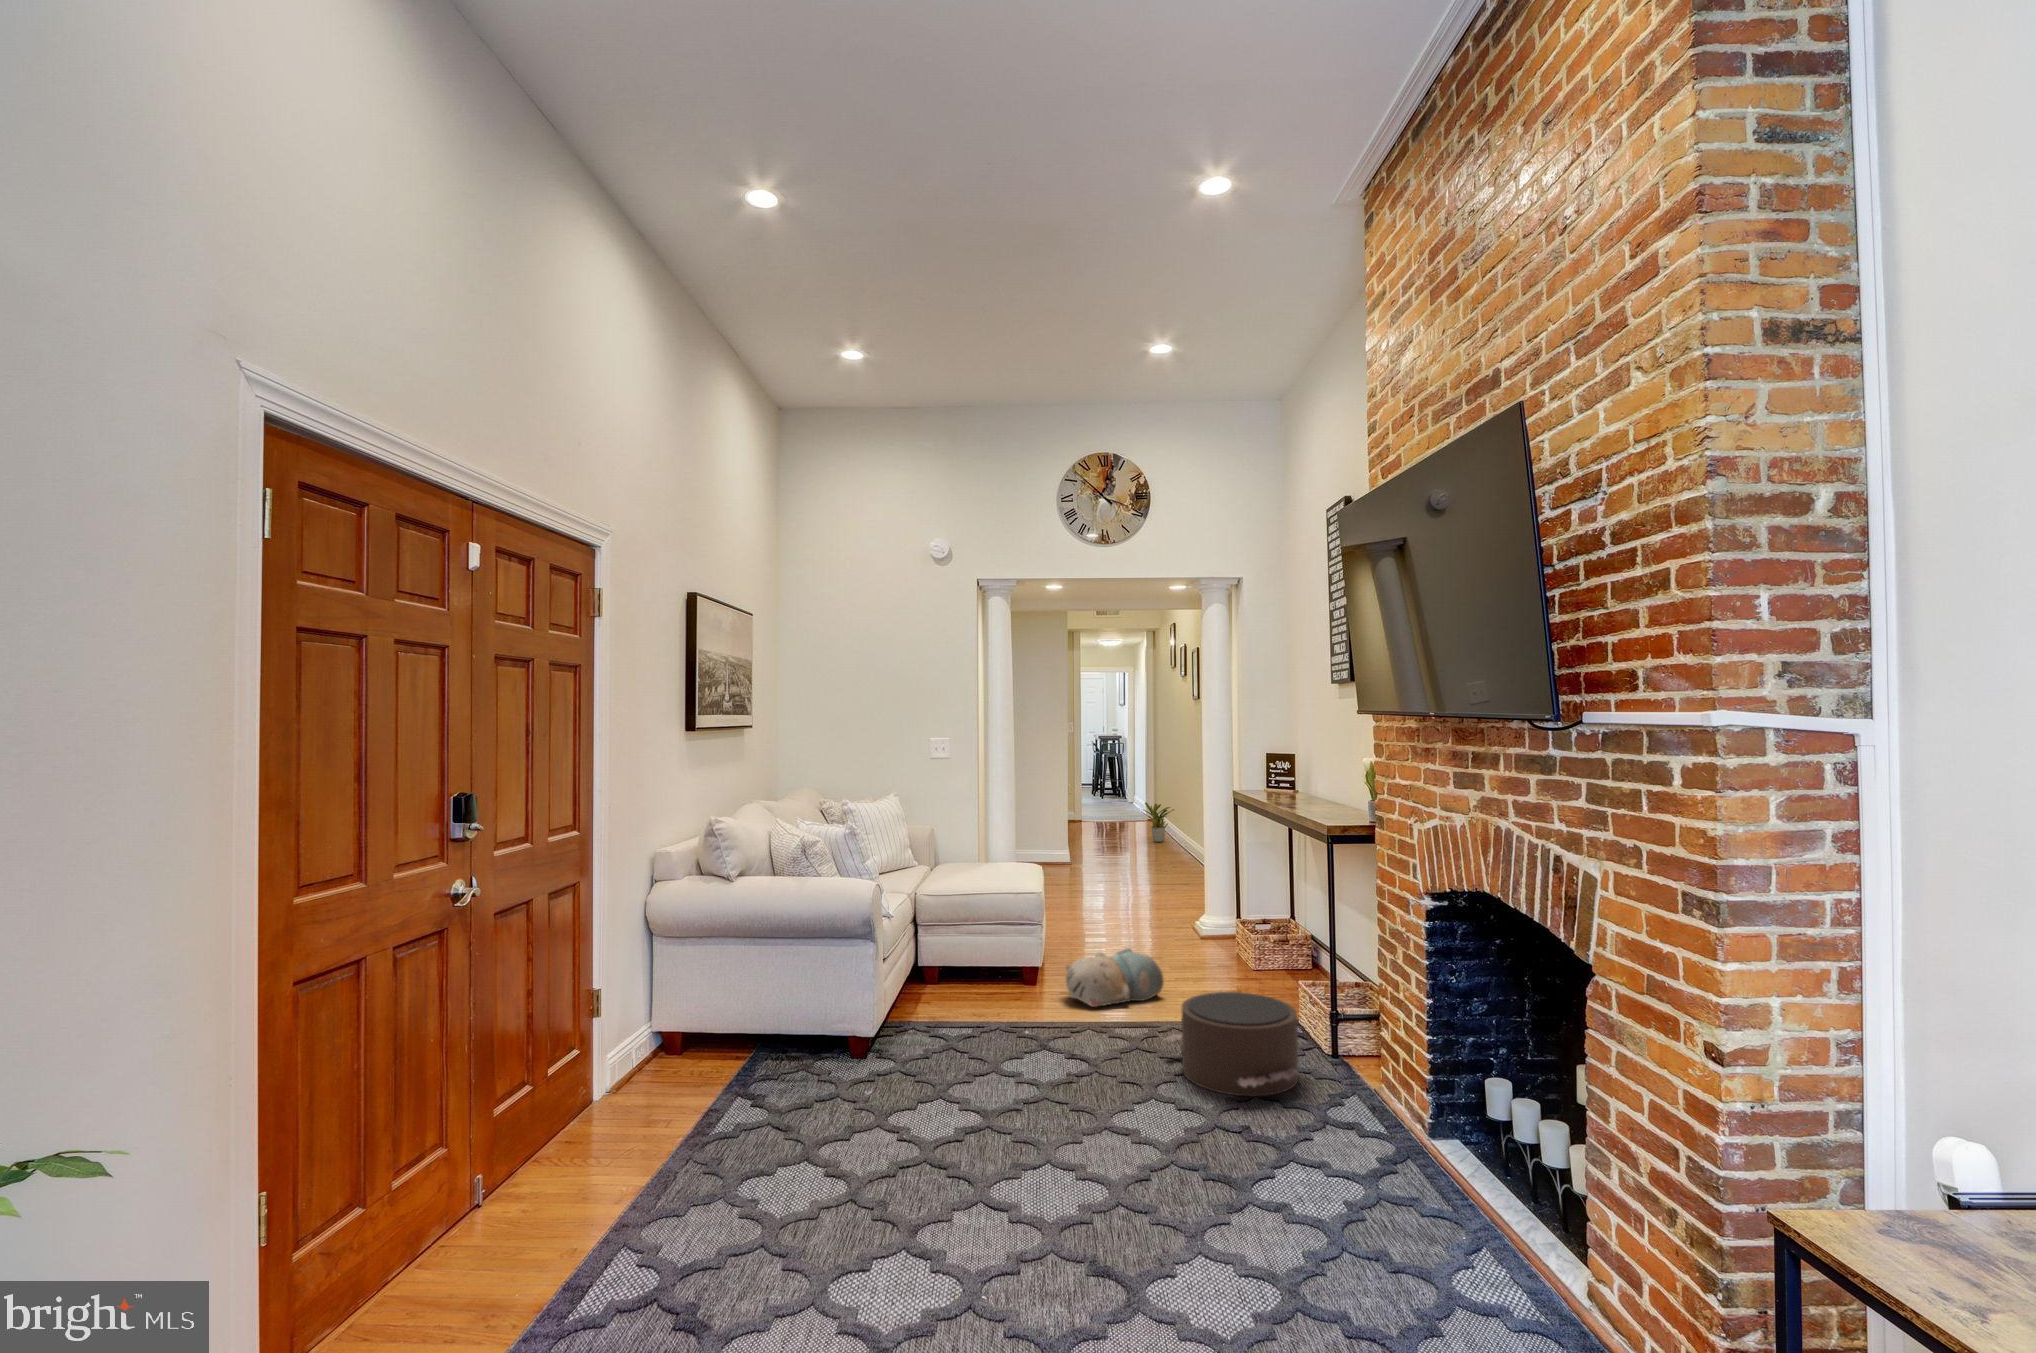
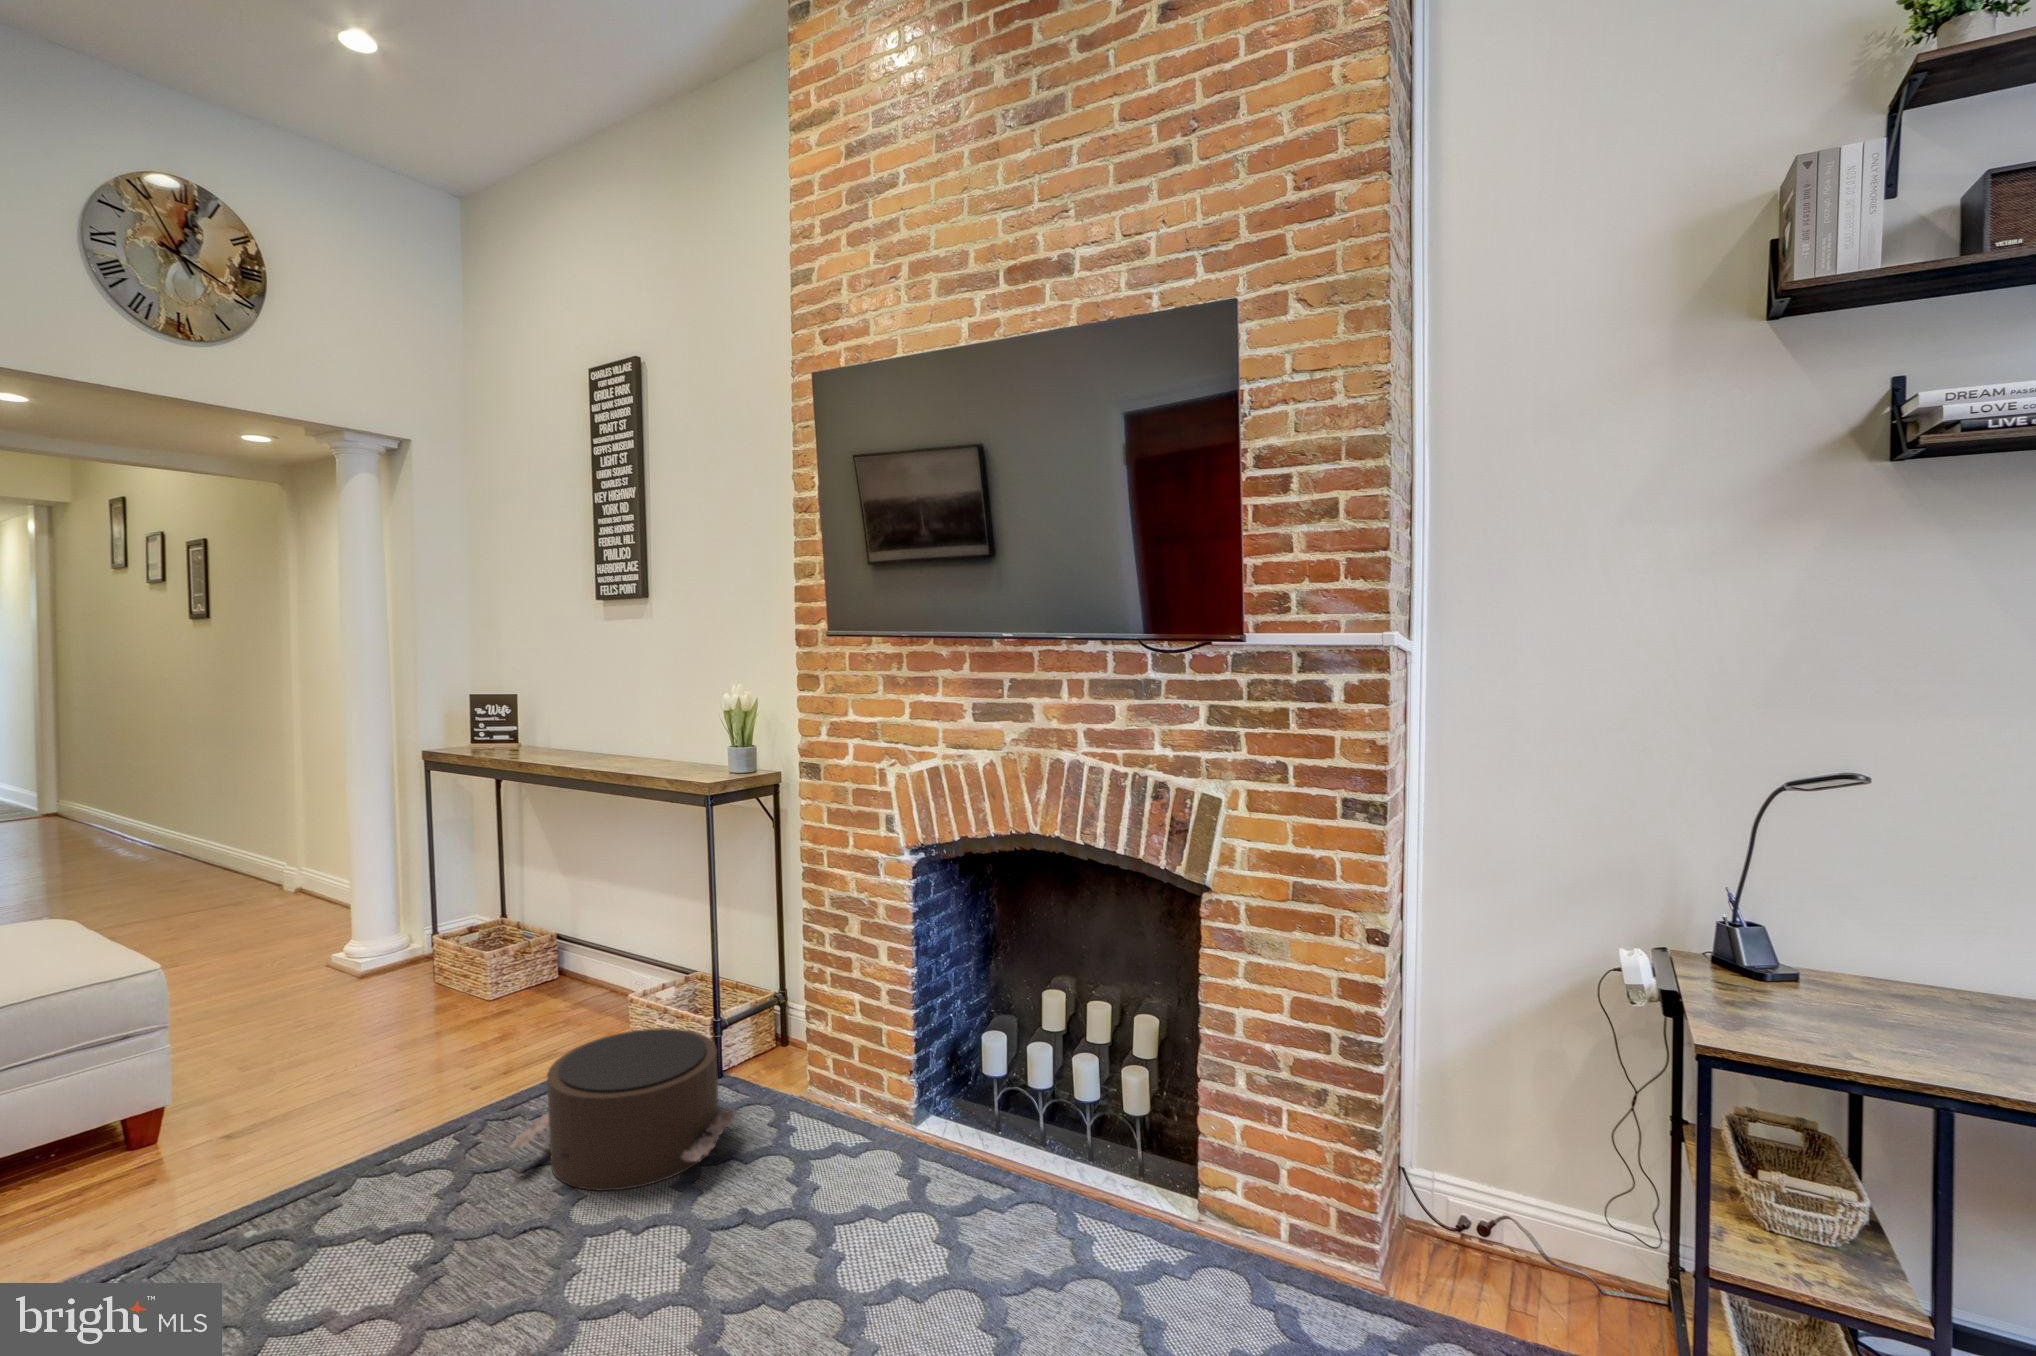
potted plant: present [1143,802,1174,842] -> none [34,792,112,855]
plush toy: present [1065,948,1164,1007] -> none [208,1033,397,1154]

